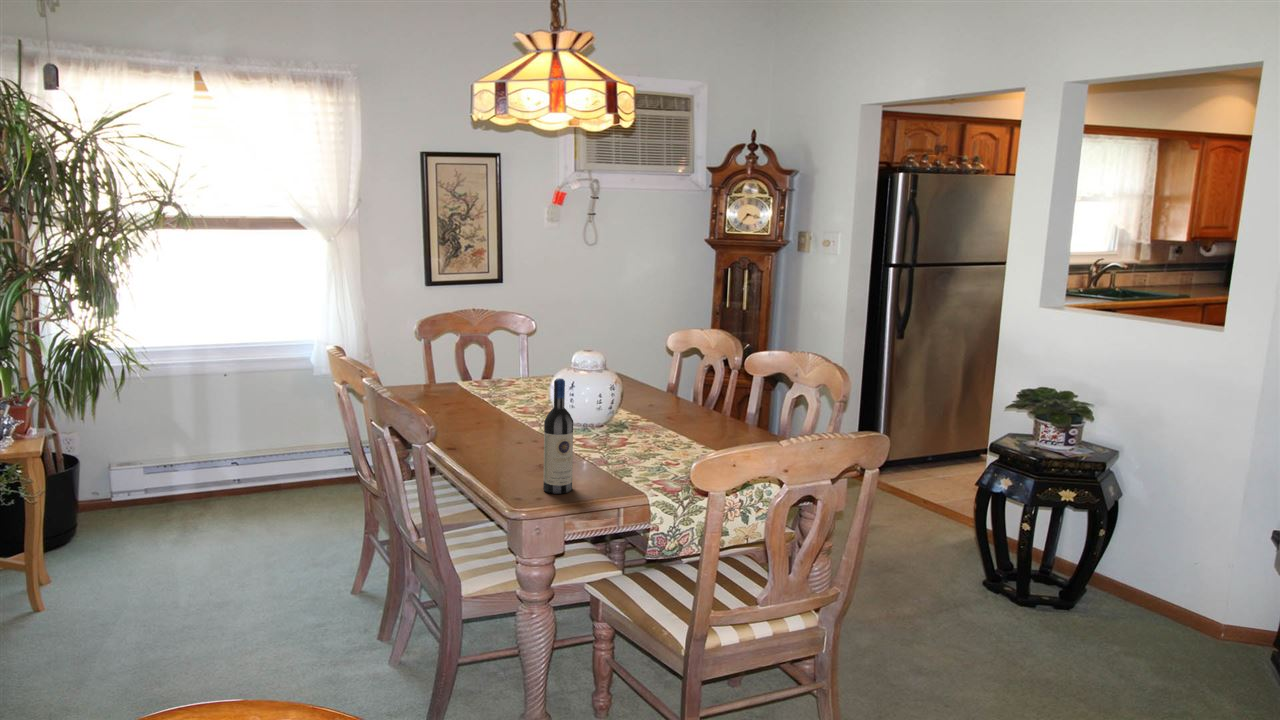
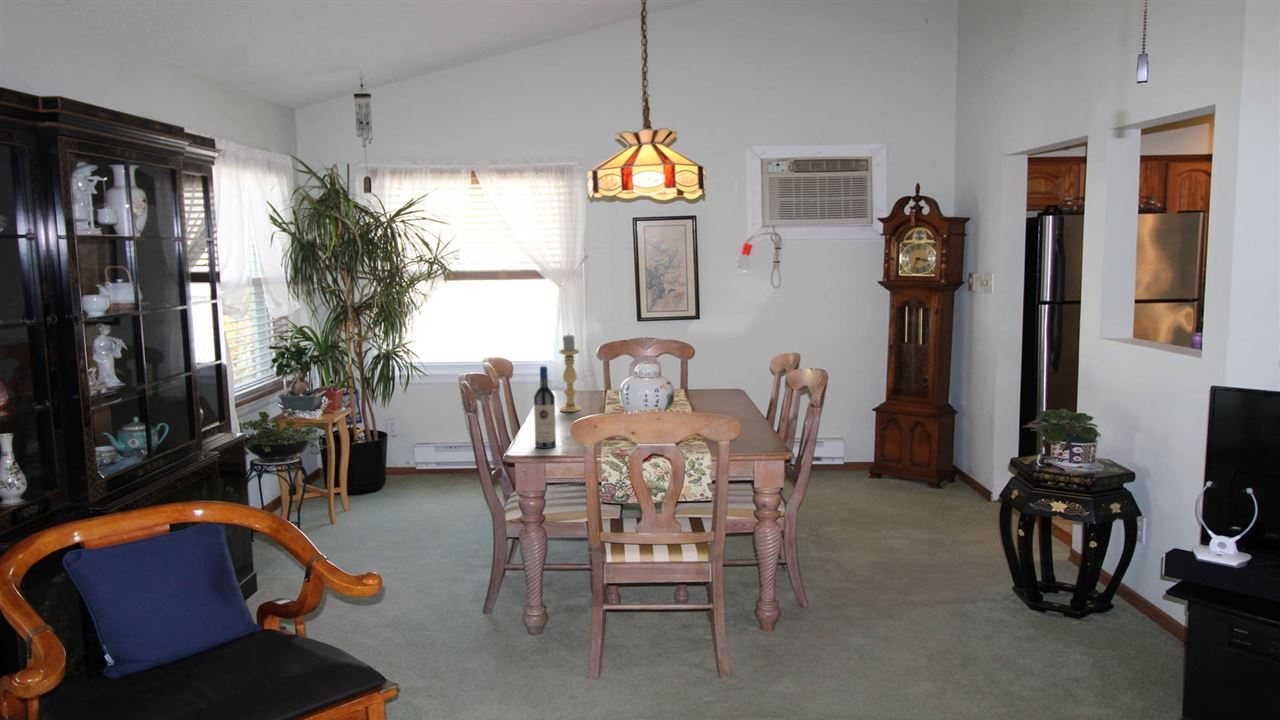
candle holder: none [466,319,495,426] -> present [559,334,581,412]

